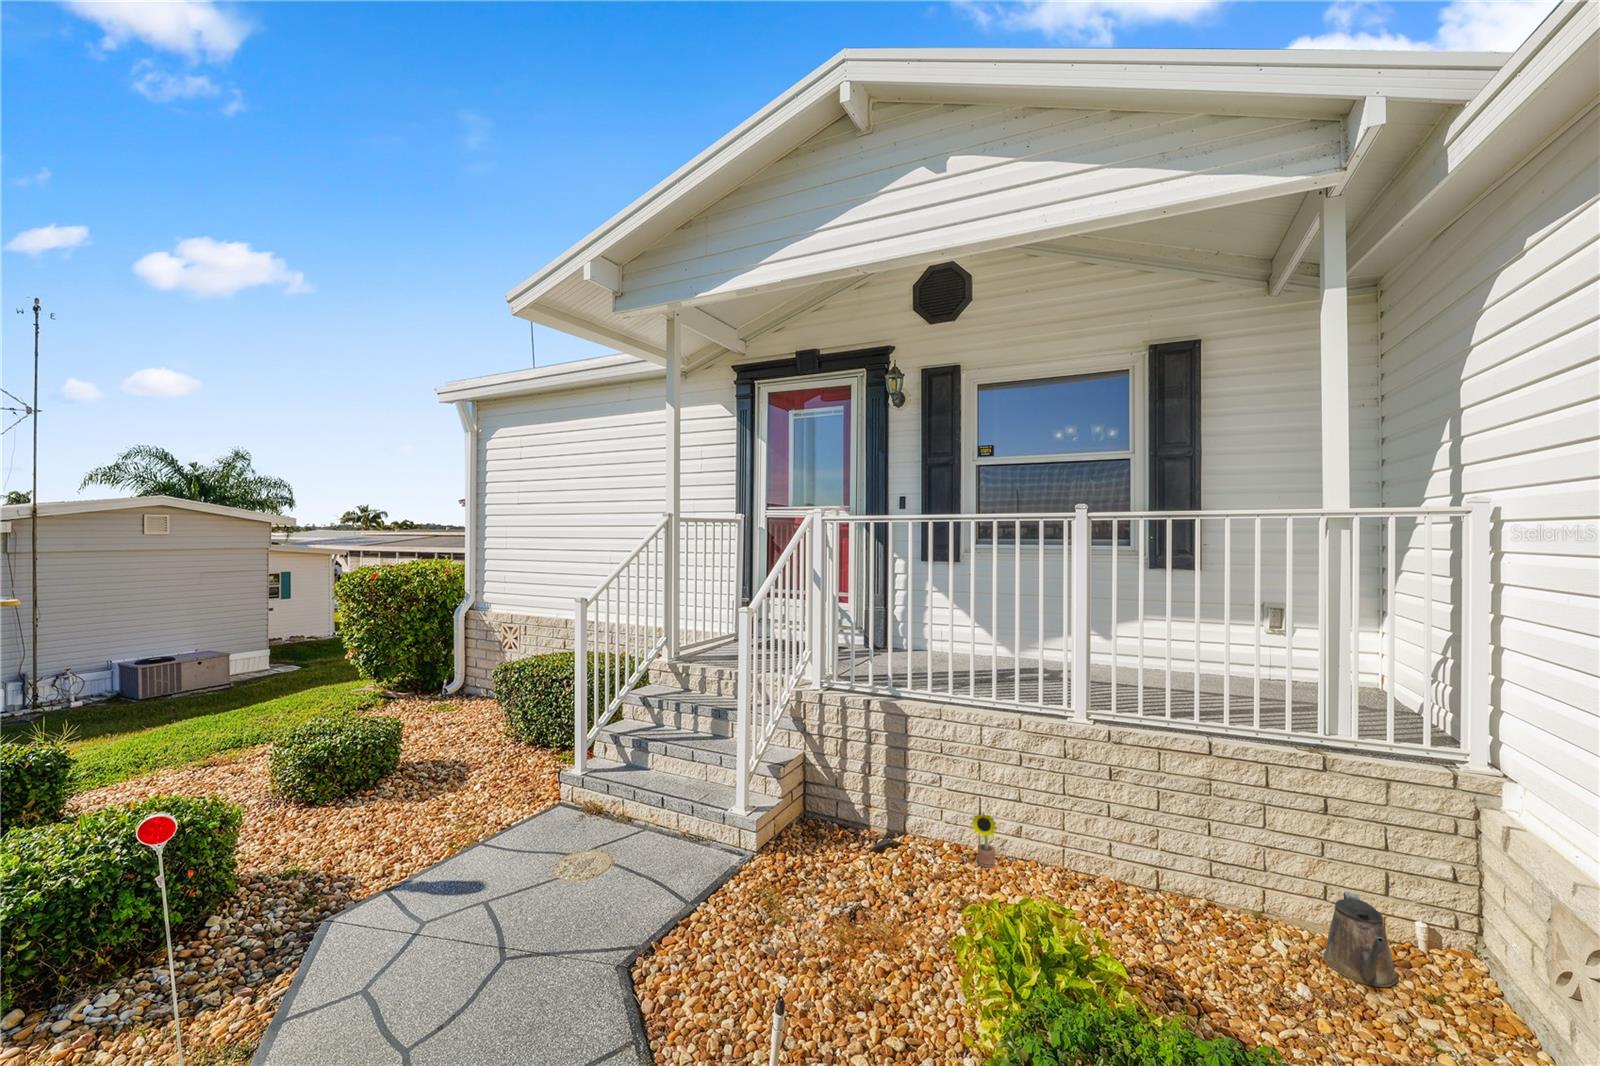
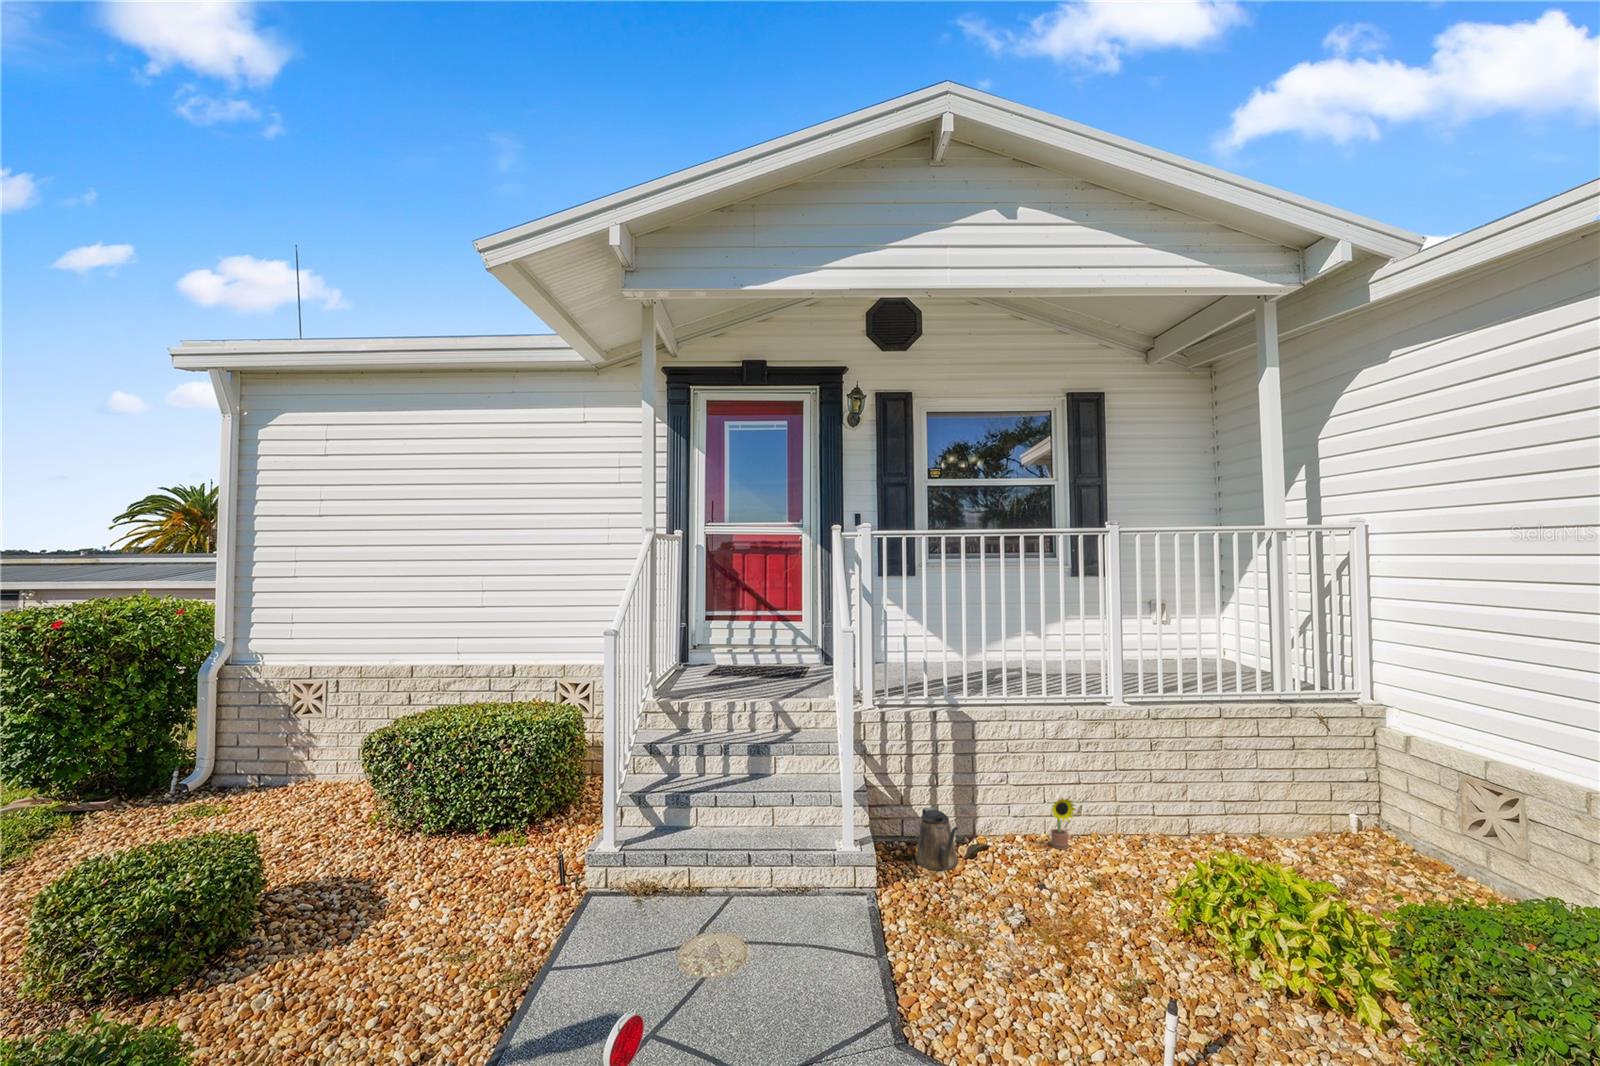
watering can: present [1323,892,1398,987] -> present [916,807,958,870]

